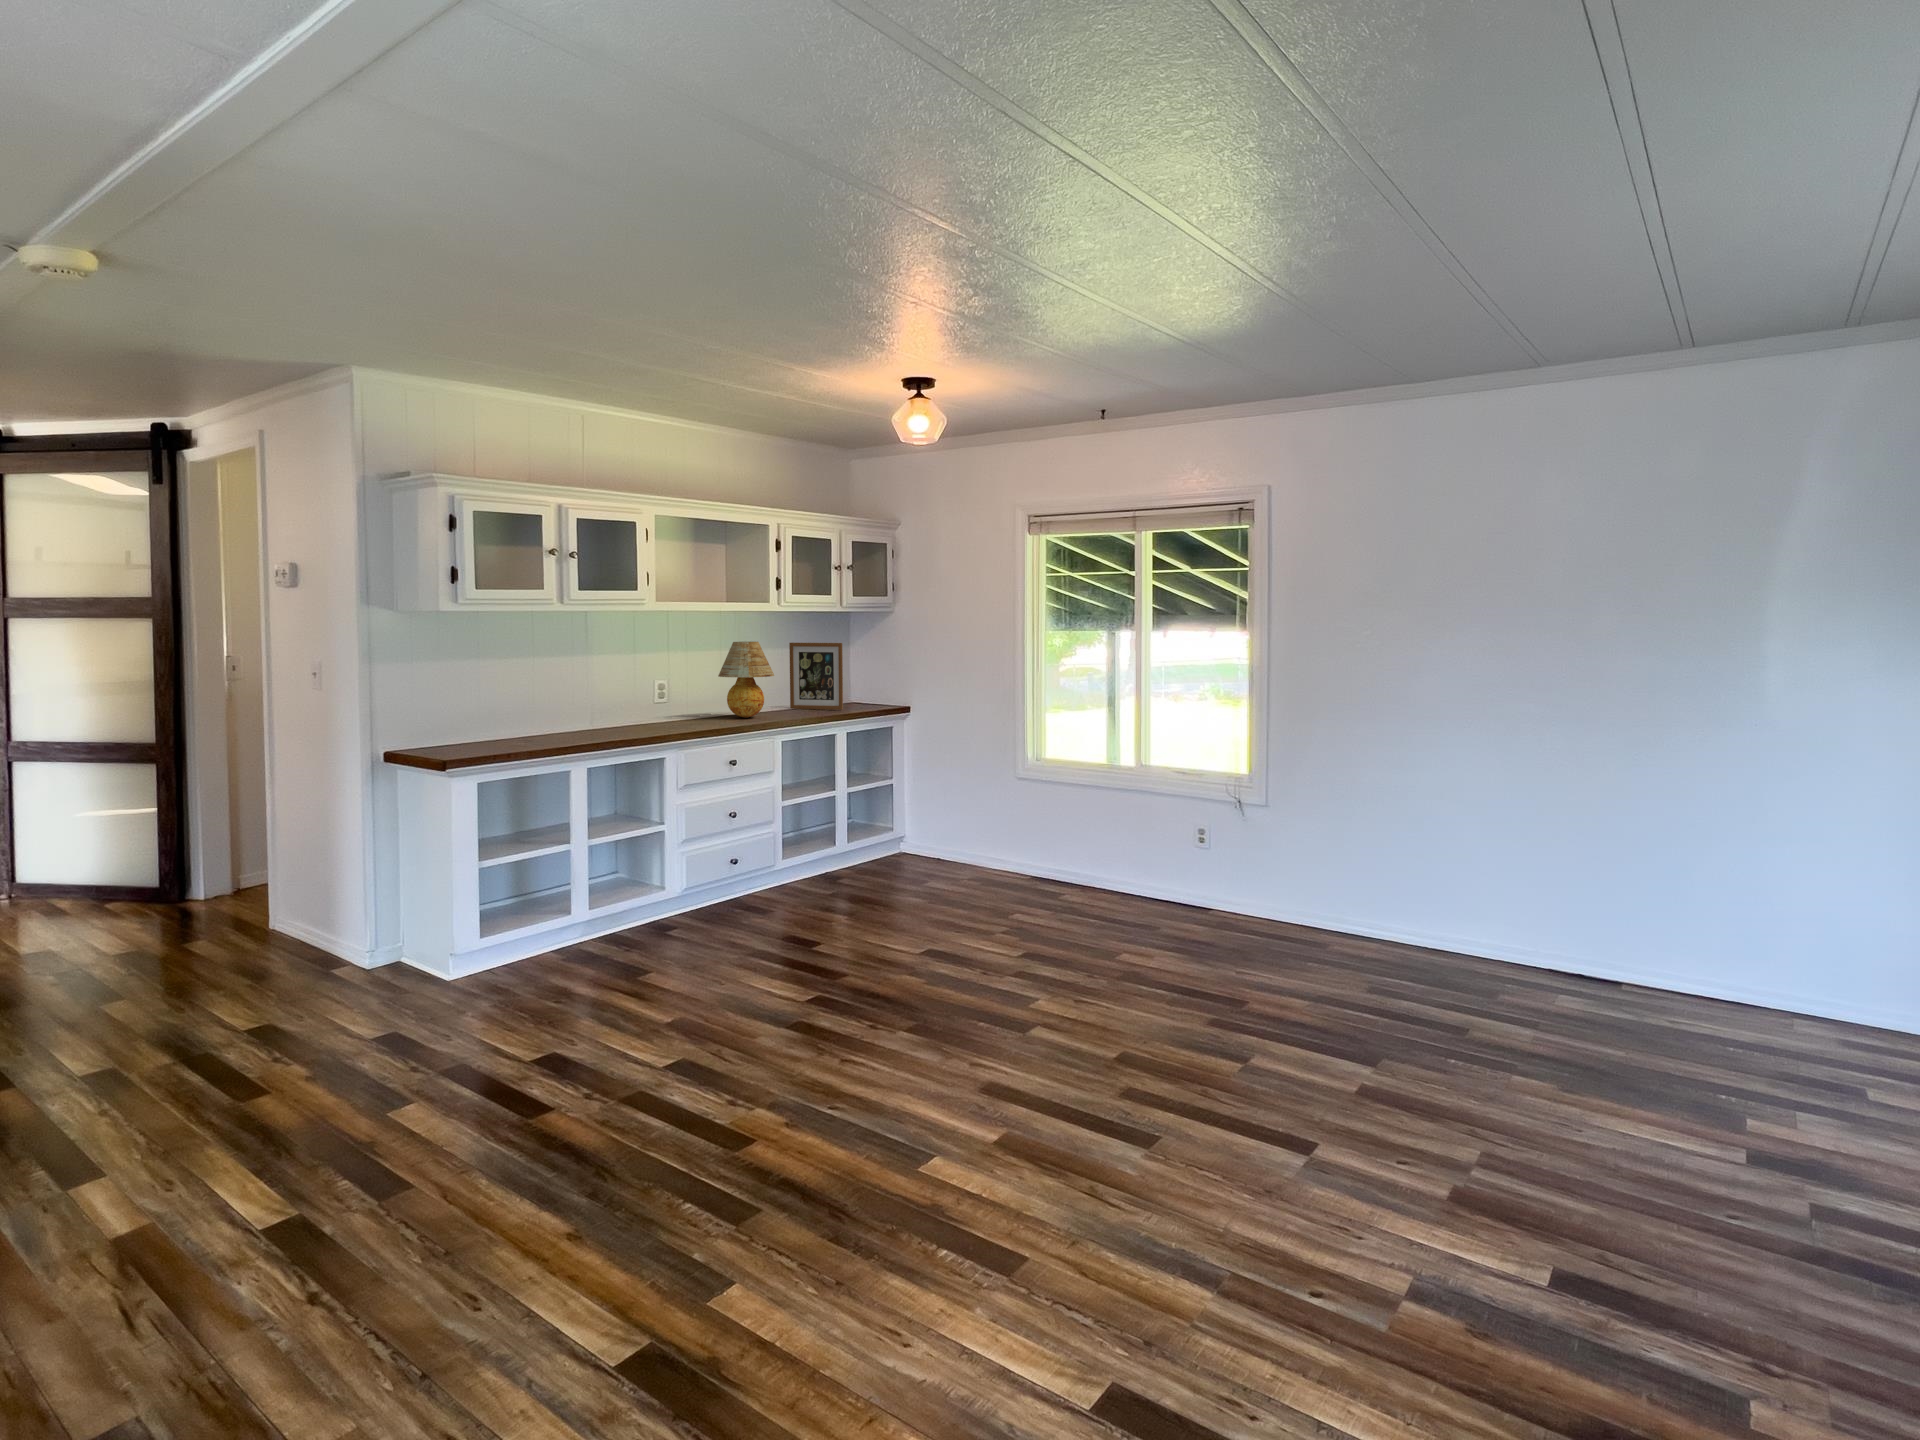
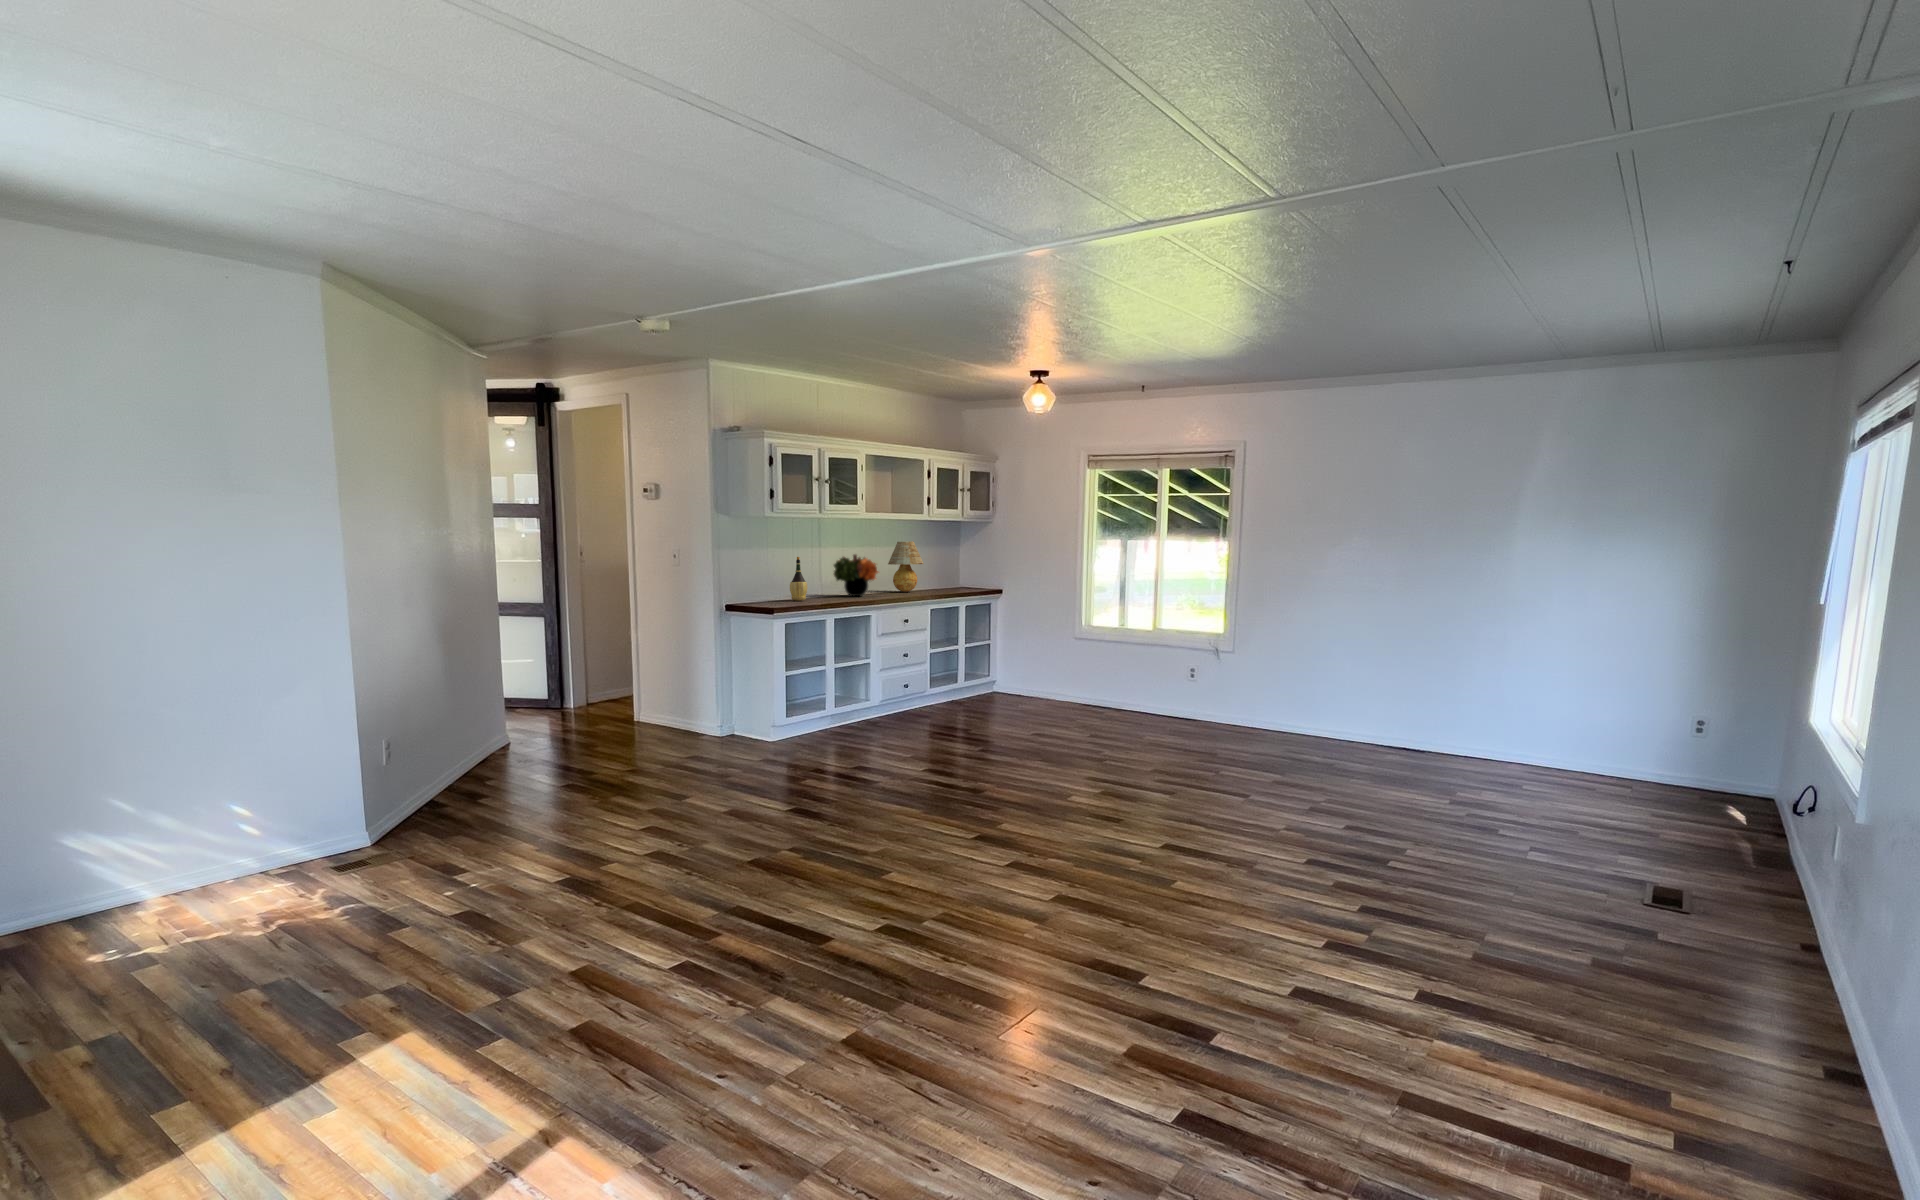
picture frame: present [789,643,843,710] -> none [924,544,961,589]
flower arrangement: none [605,665,683,731] -> present [834,554,878,596]
wine bottle: none [514,674,544,743] -> present [790,557,808,601]

